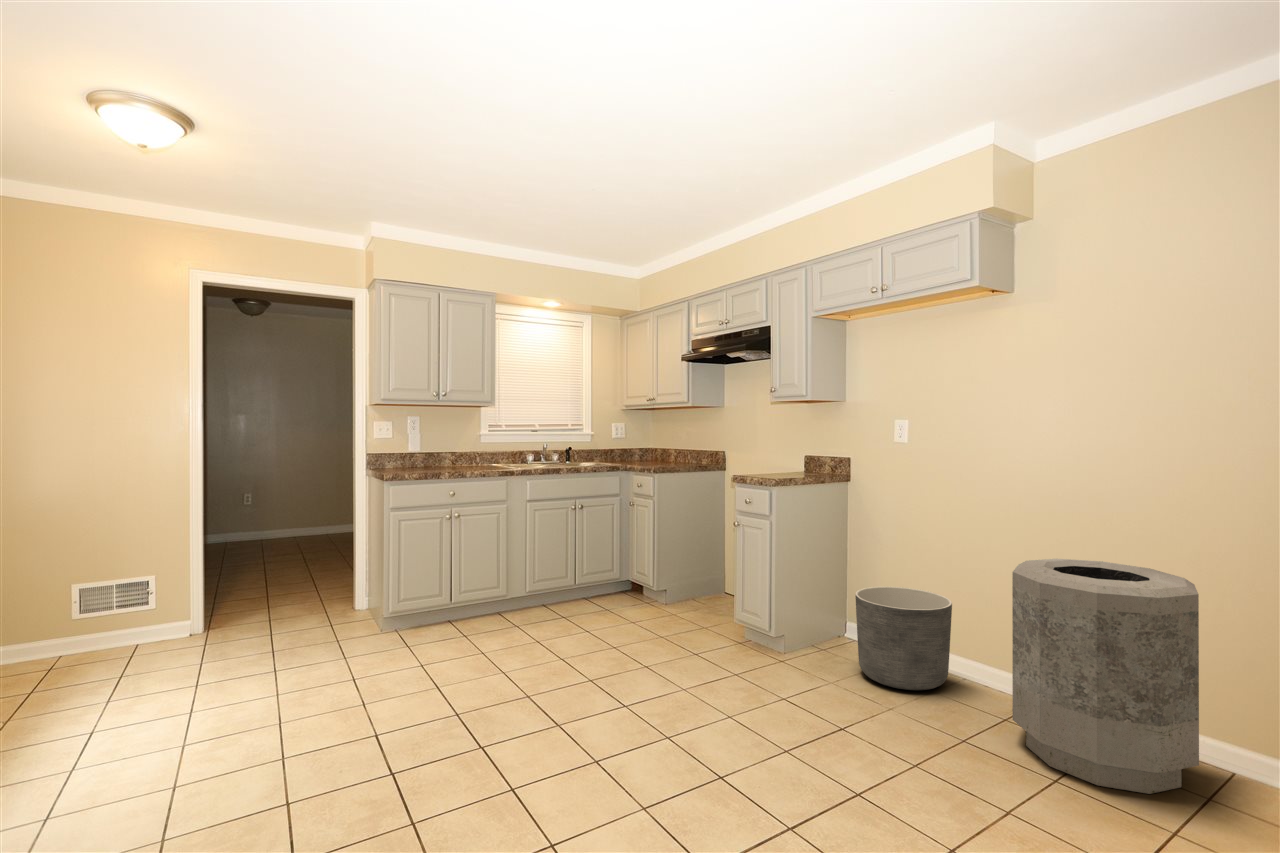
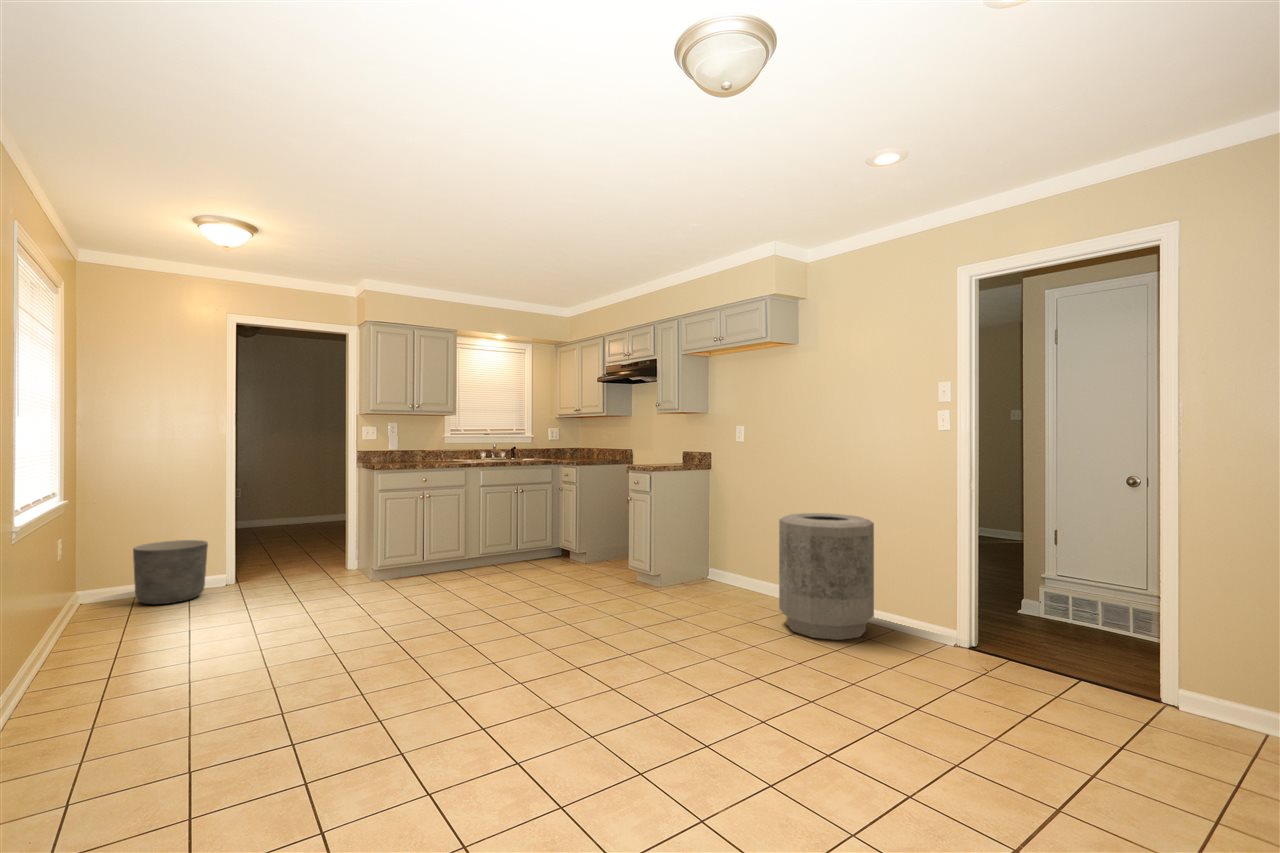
planter: present [855,587,952,690] -> present [133,540,208,604]

